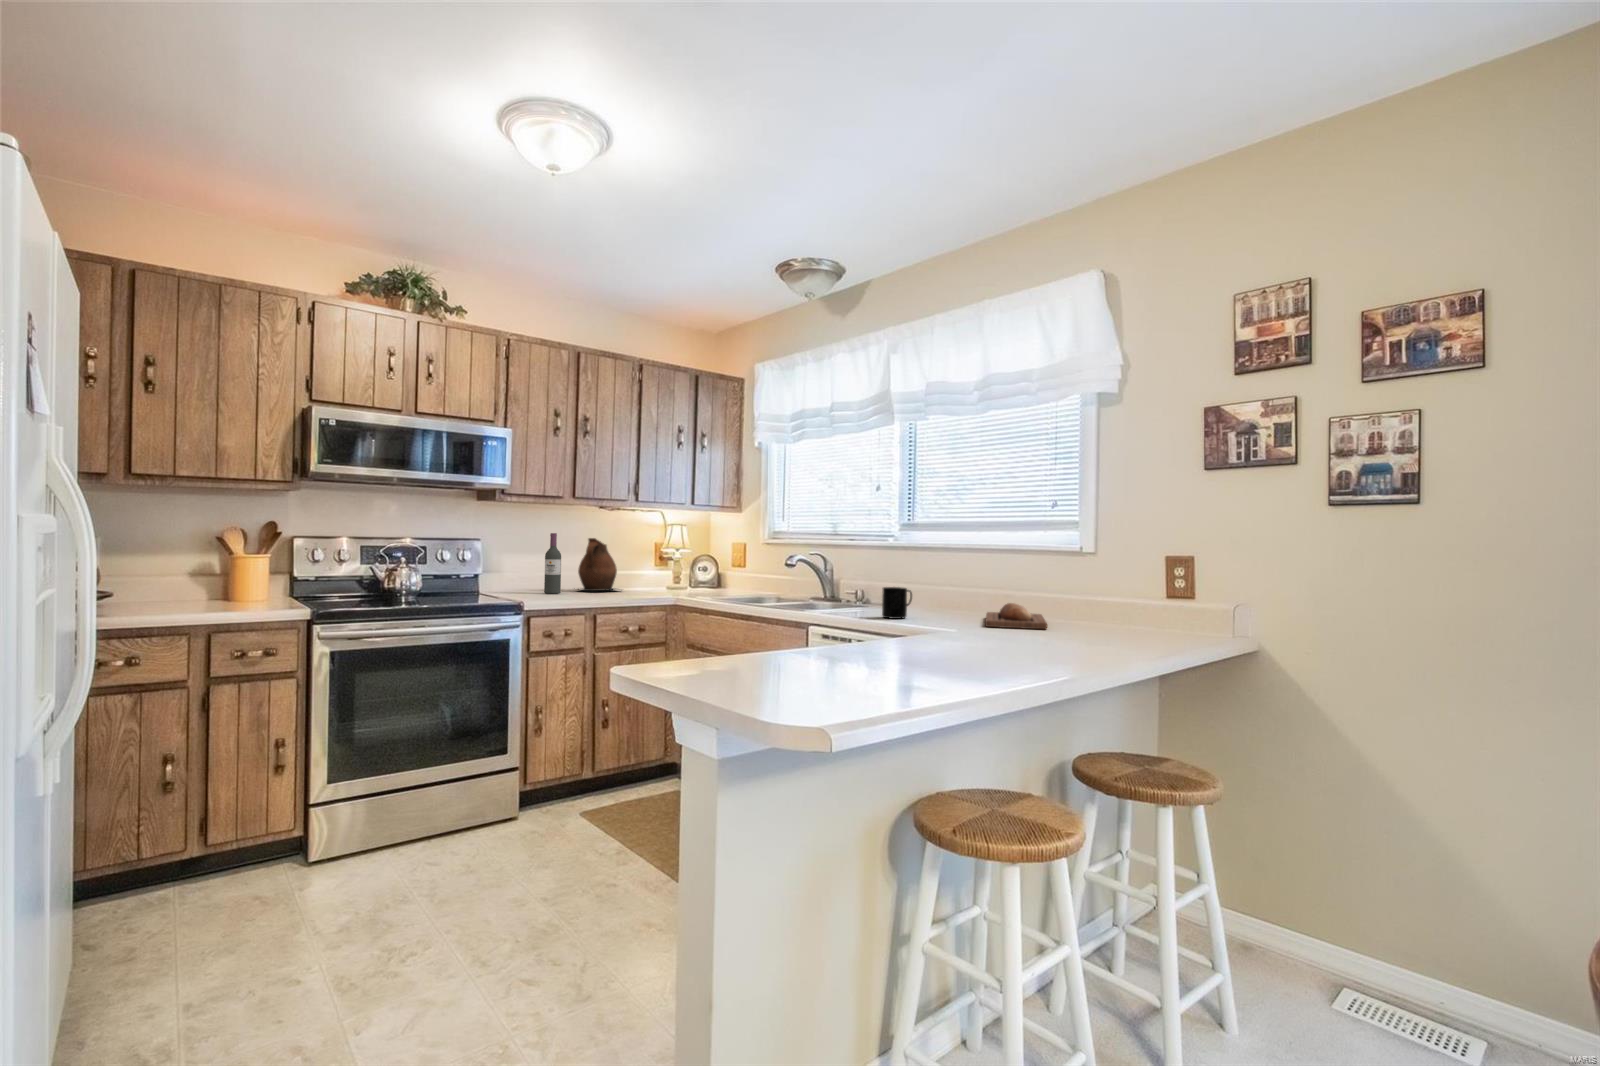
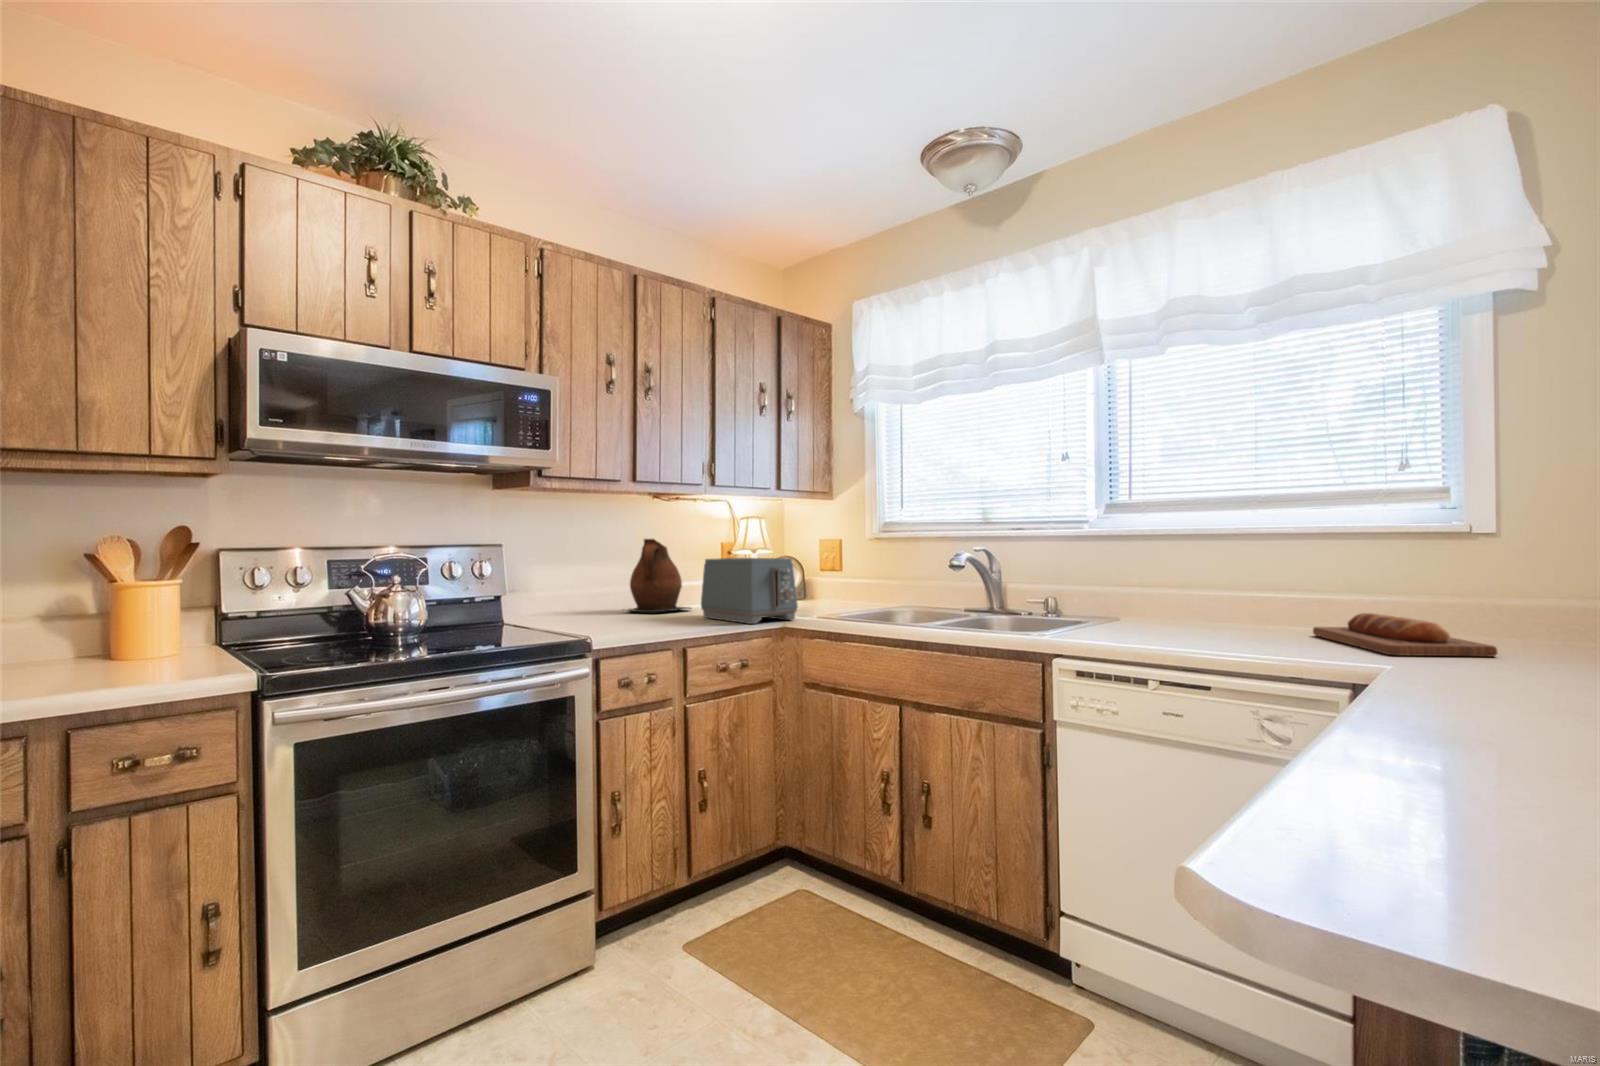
wine bottle: present [544,533,561,594] -> none [591,533,614,619]
toaster: none [619,554,681,600] -> present [701,558,798,624]
mug: present [882,587,912,619] -> none [1170,595,1213,644]

